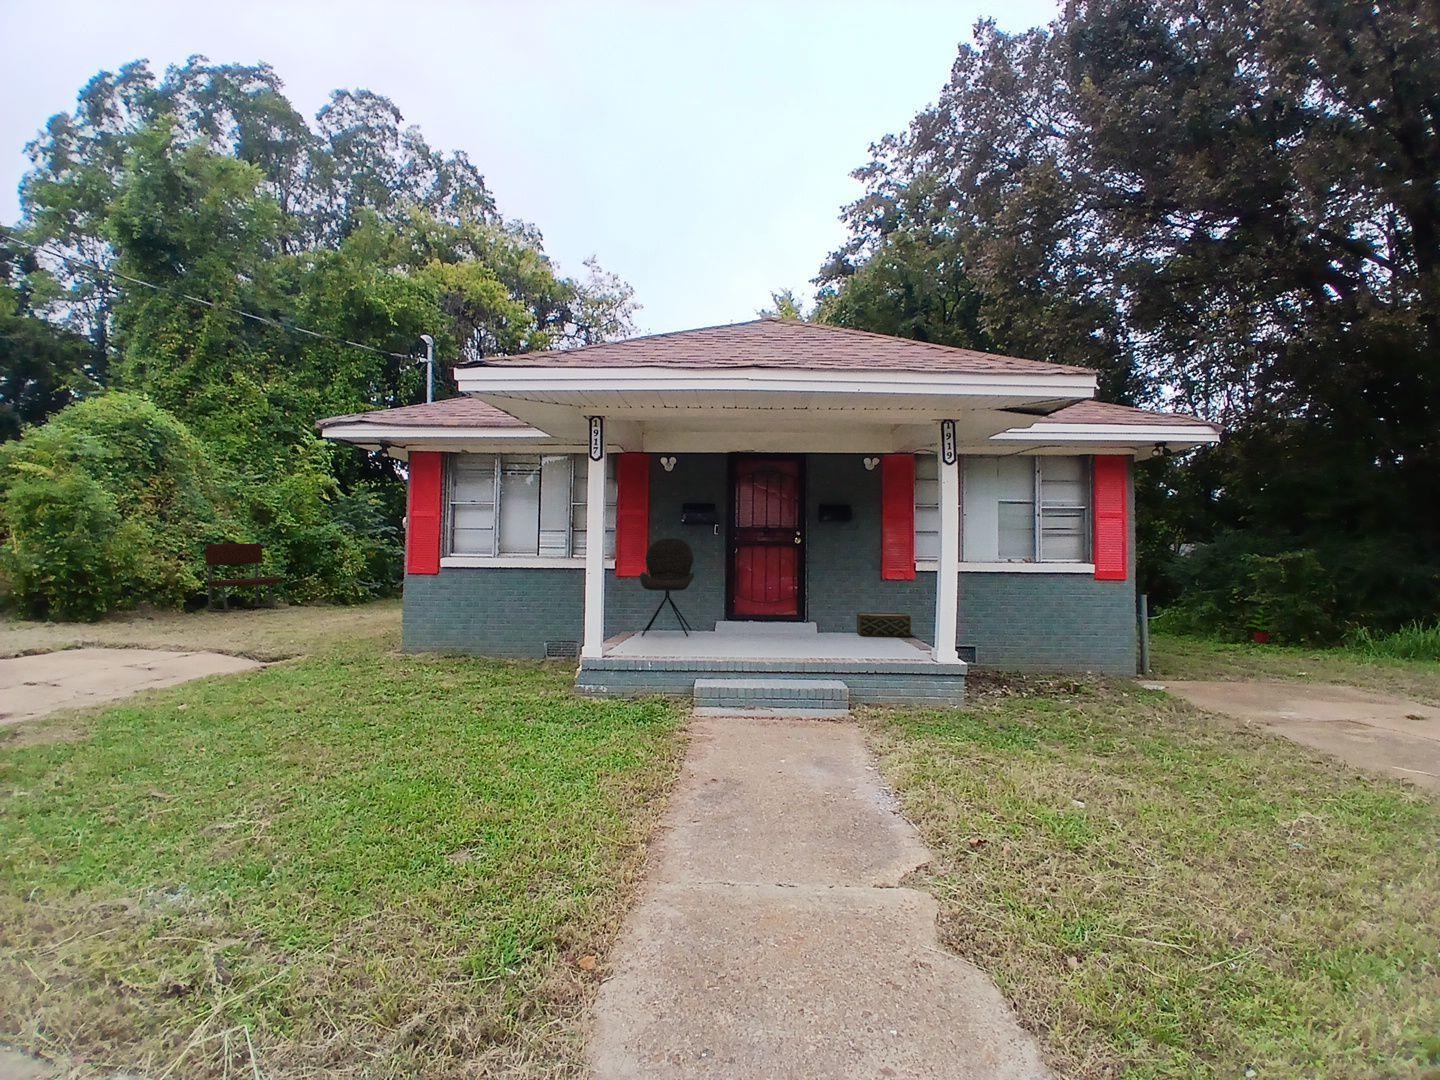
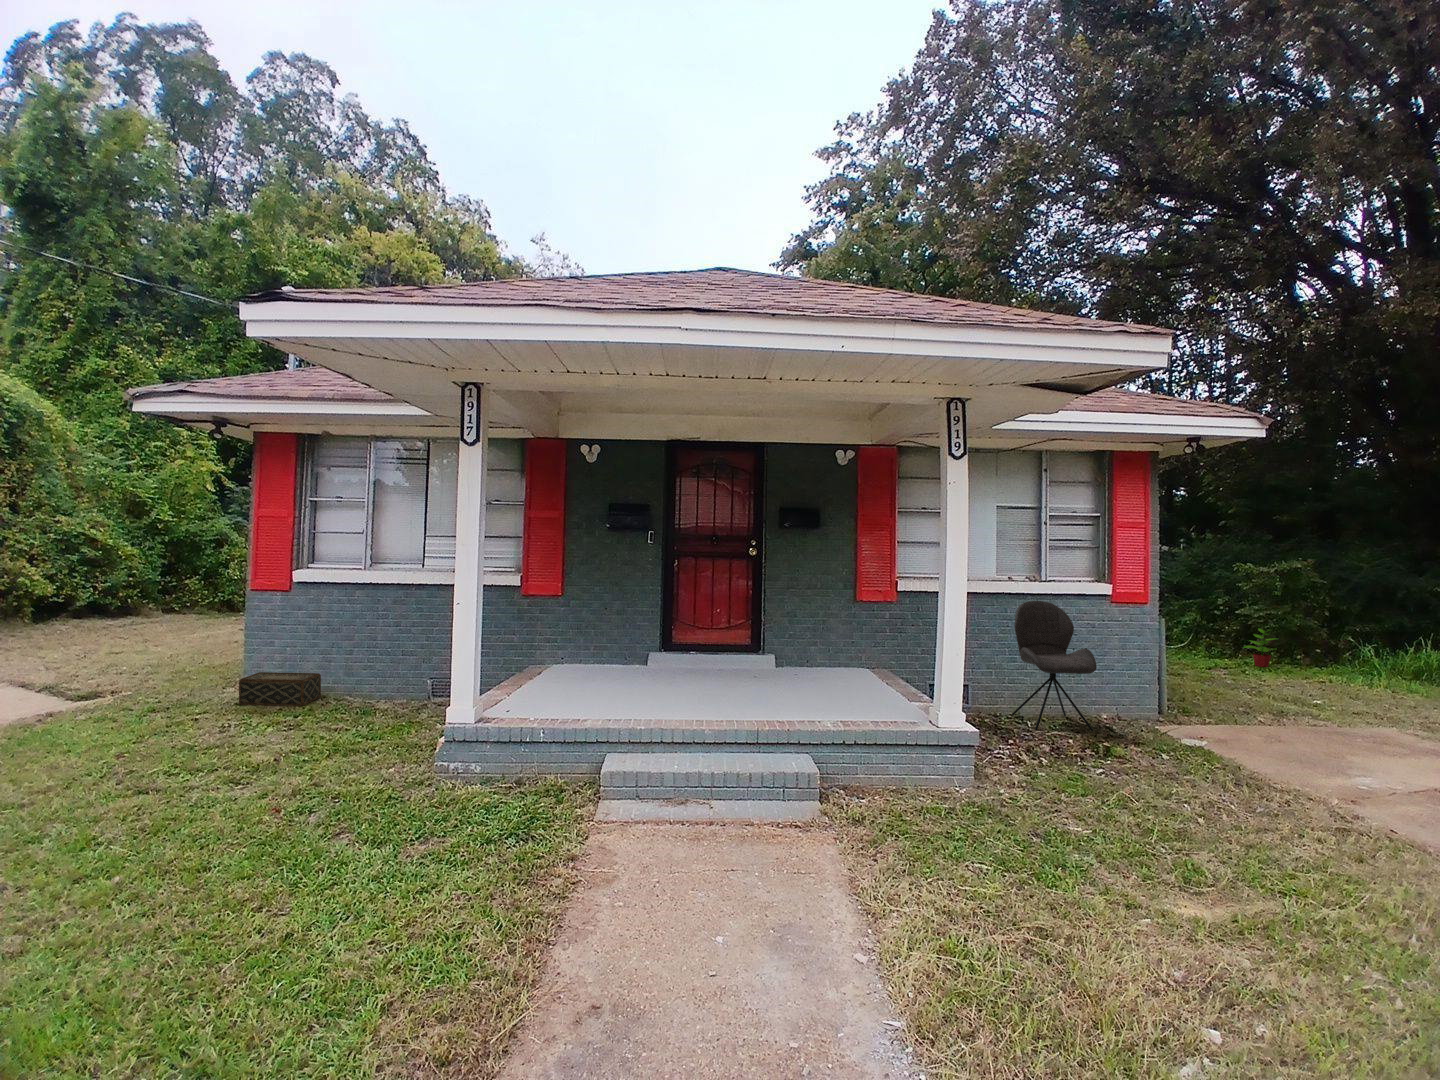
chair: present [640,538,694,637] -> present [1012,601,1096,731]
bench: present [206,543,283,613] -> none [51,538,153,620]
woven basket: present [857,612,911,636] -> present [239,672,321,706]

